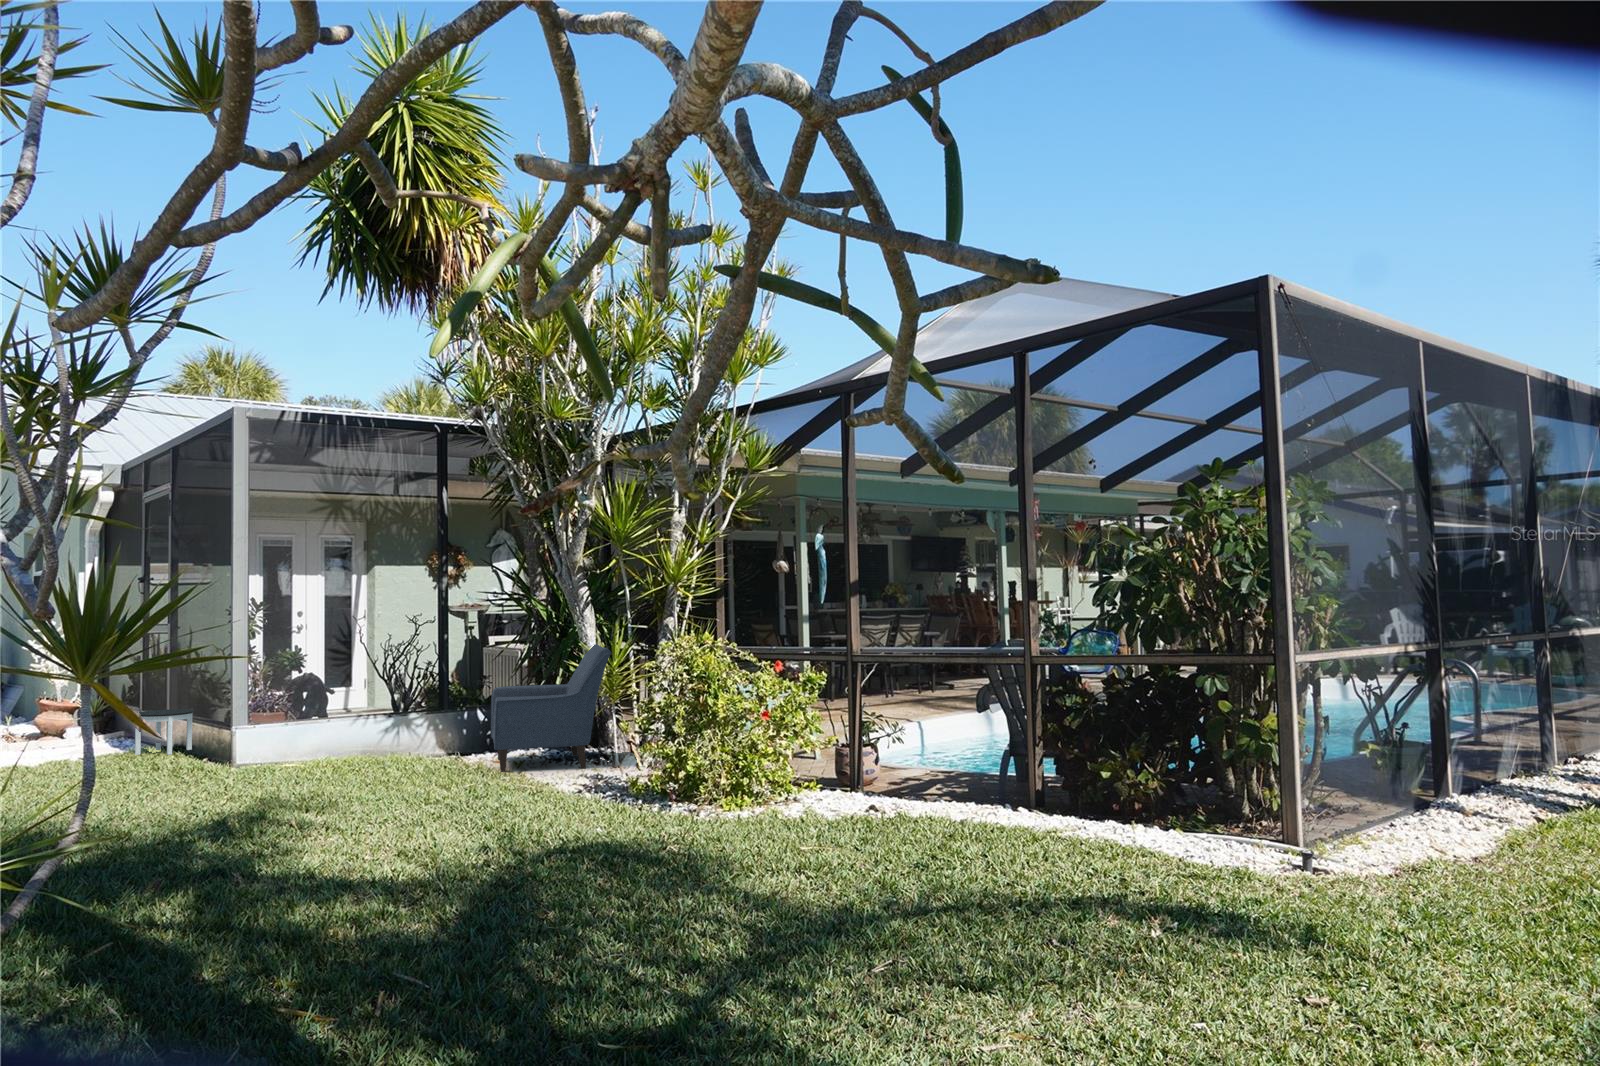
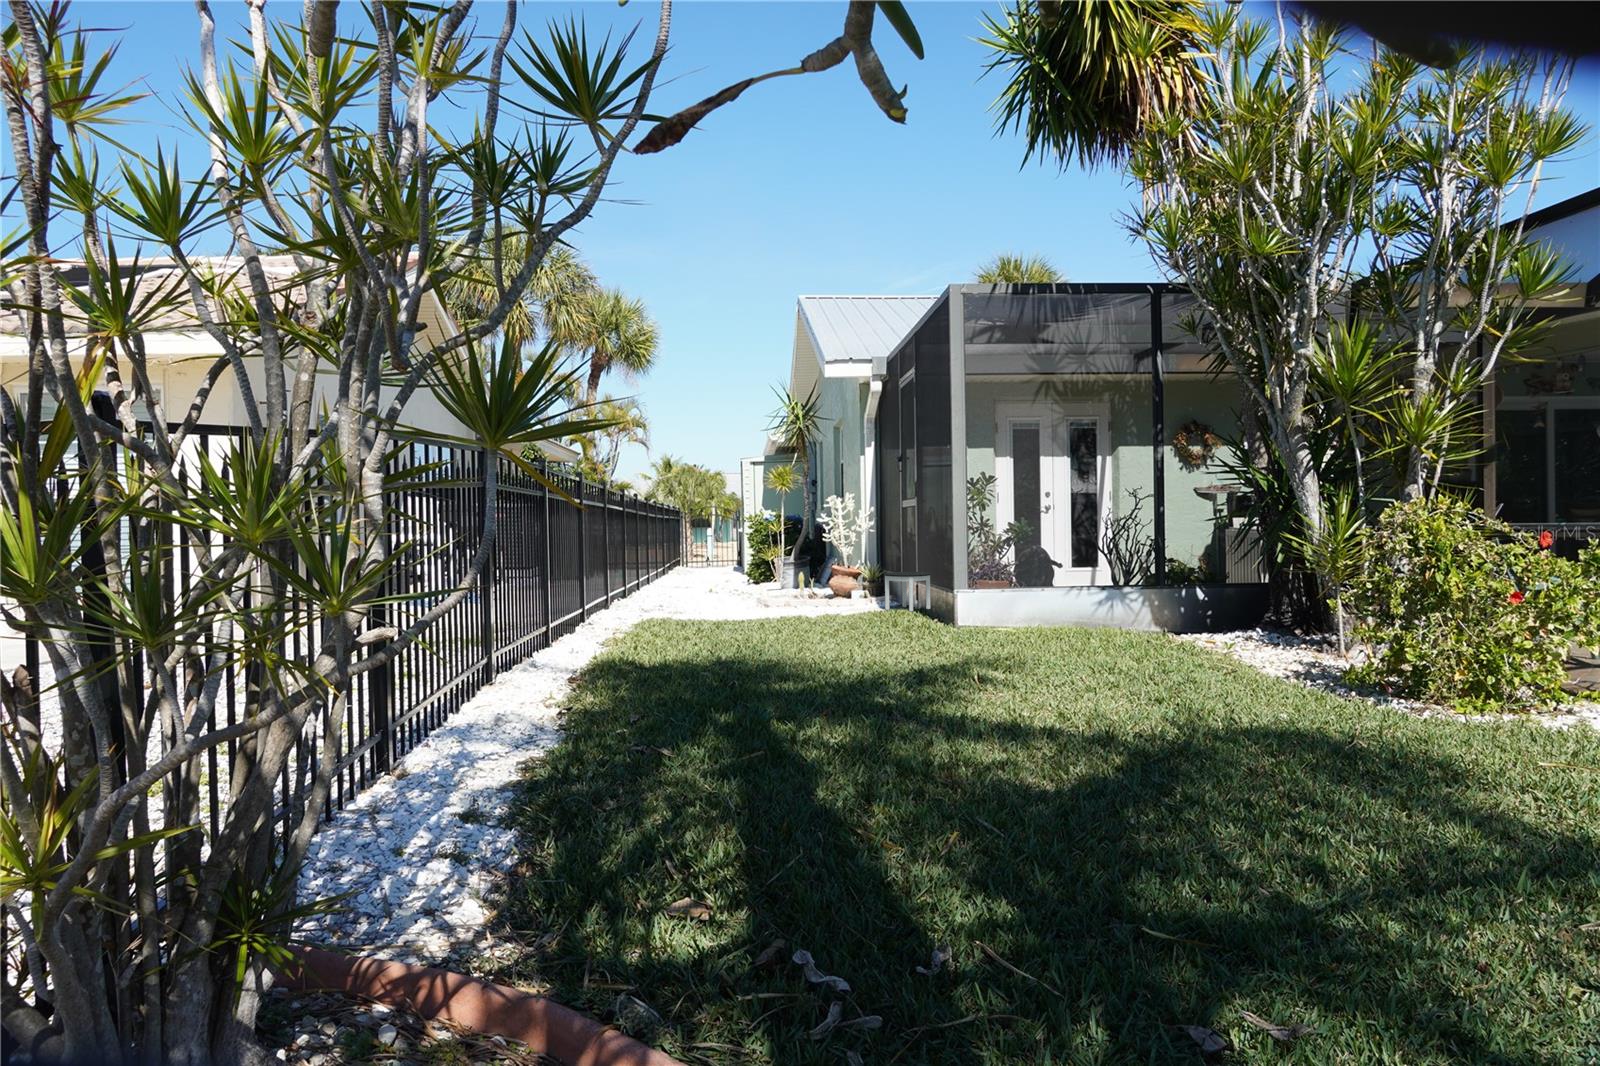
chair: present [491,644,611,772] -> none [1195,517,1333,653]

